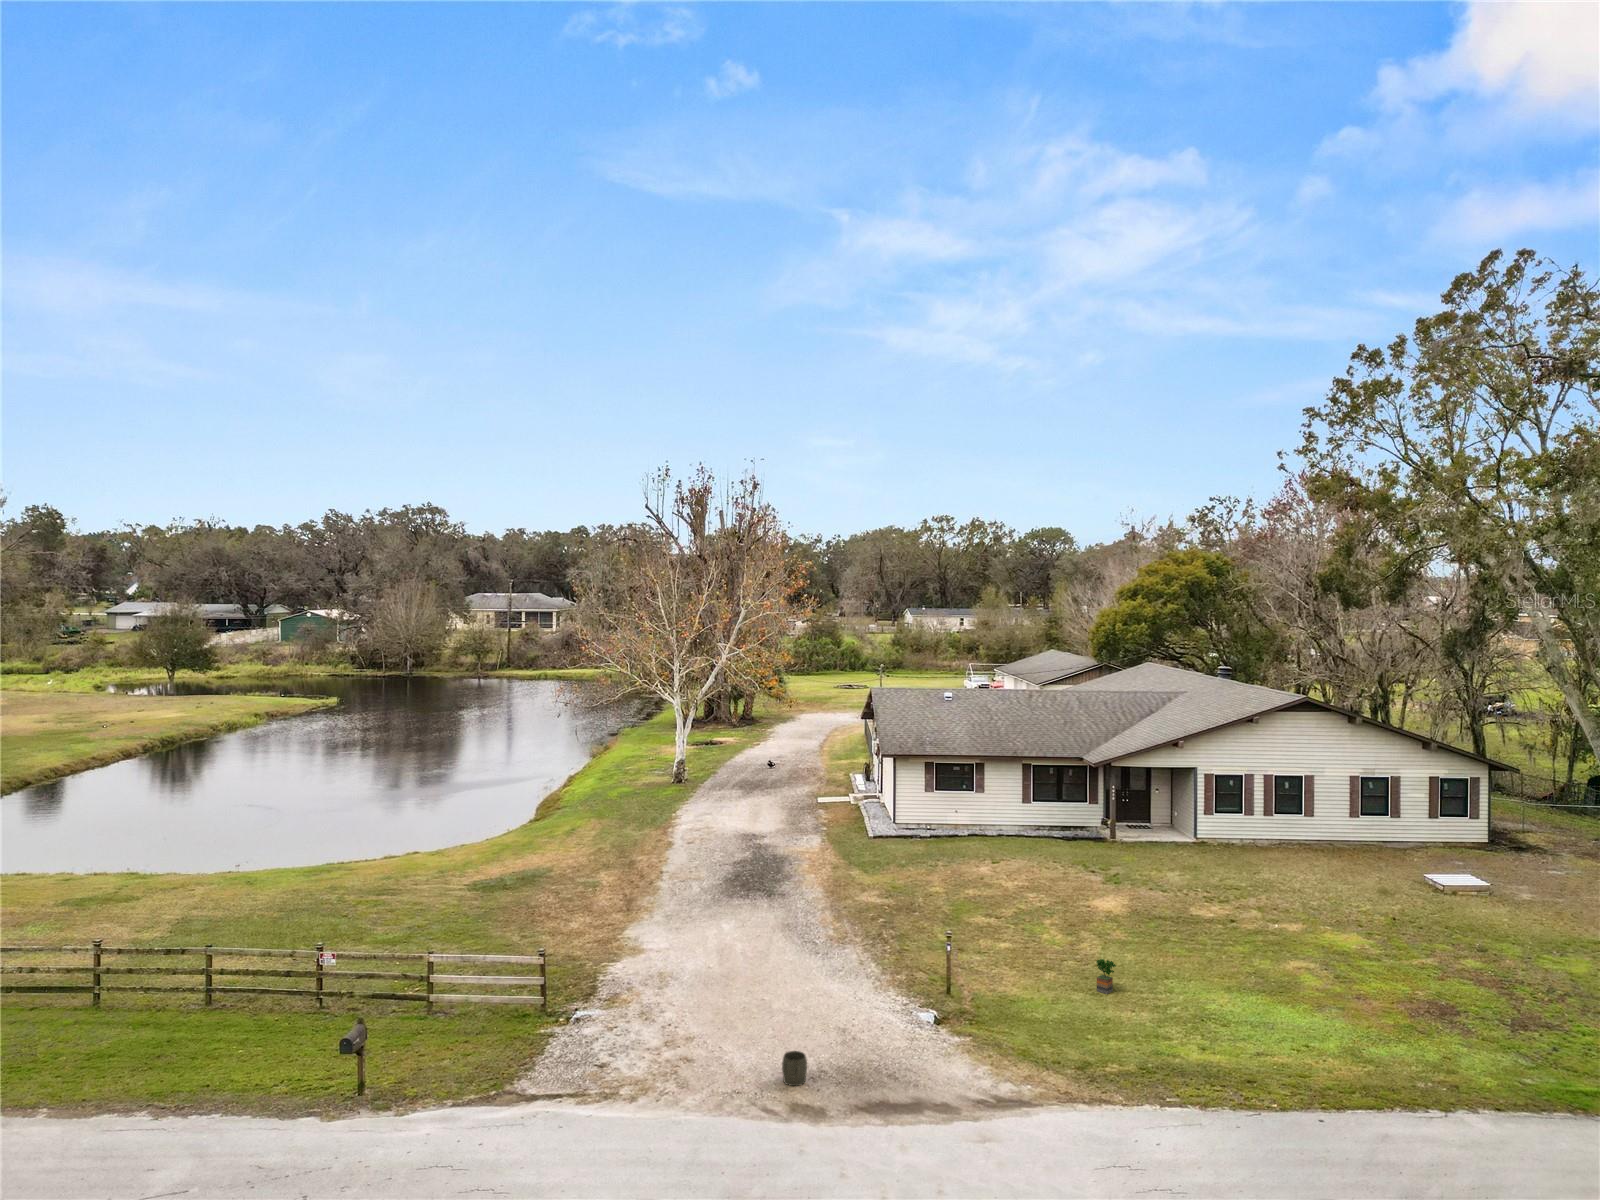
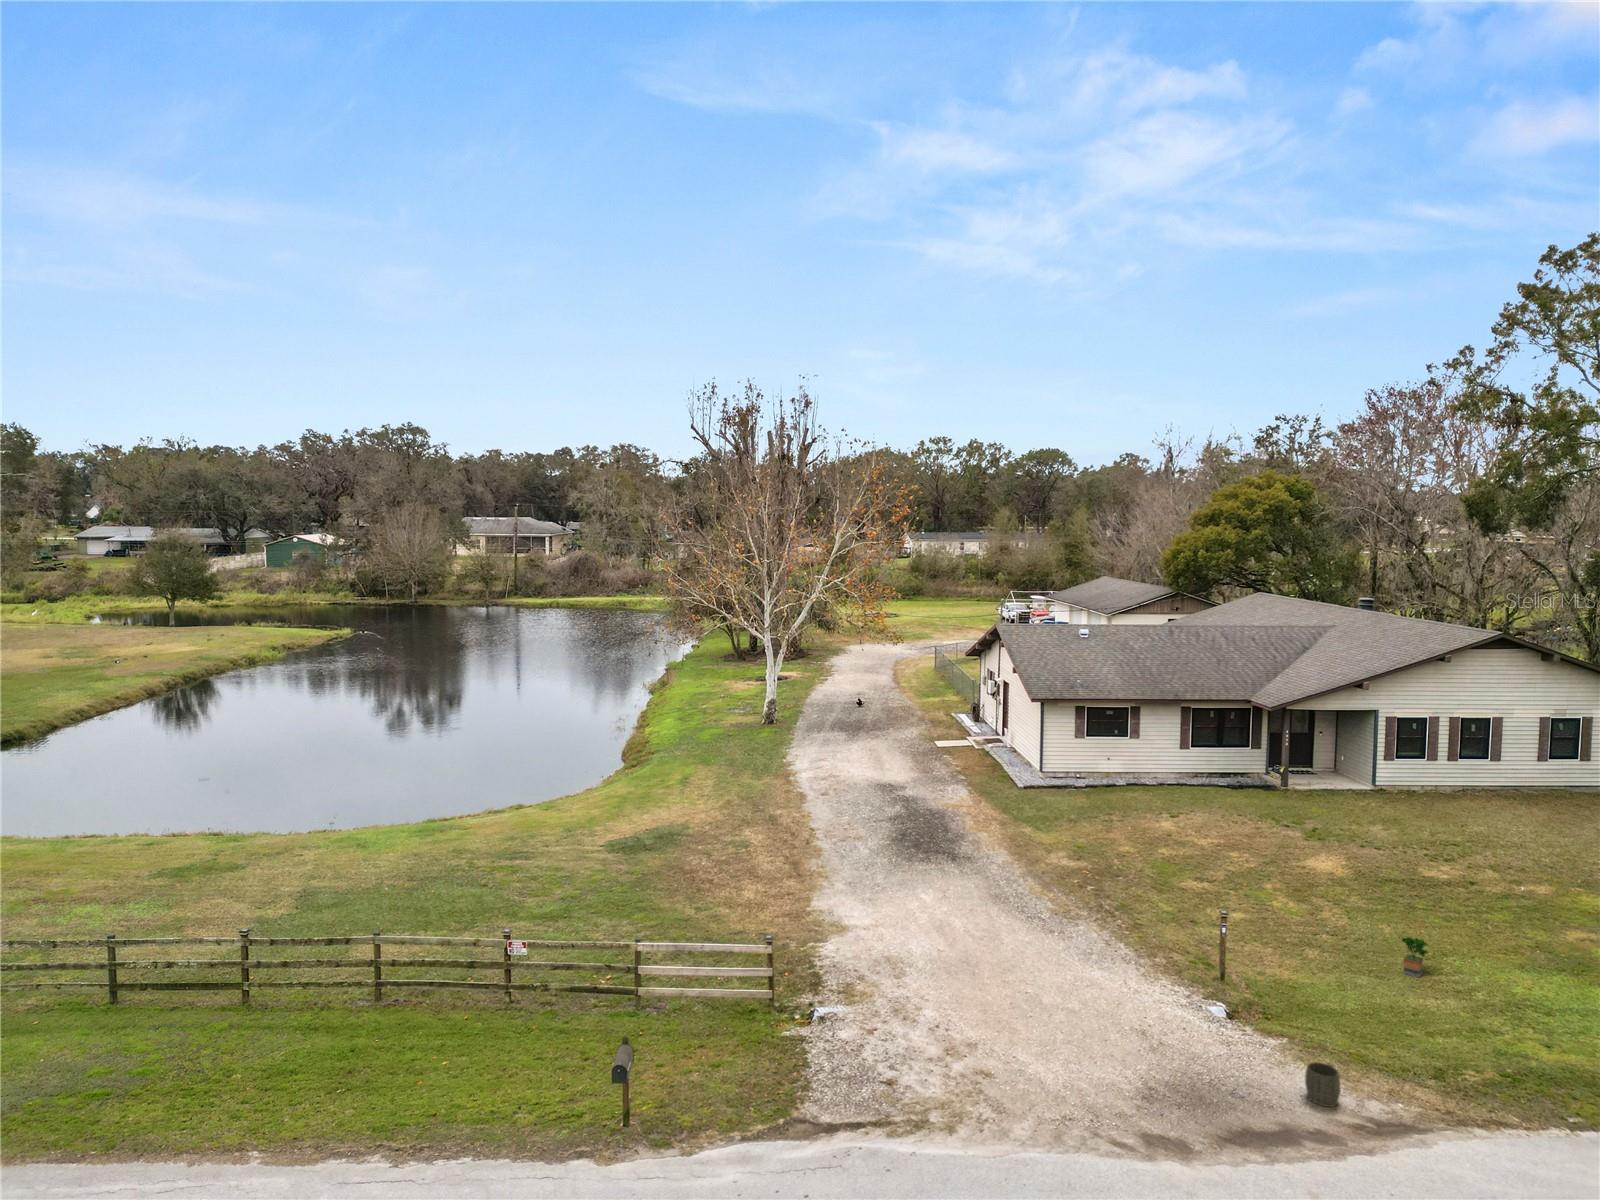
woven basket: present [782,1051,807,1086] -> present [1305,1062,1340,1107]

